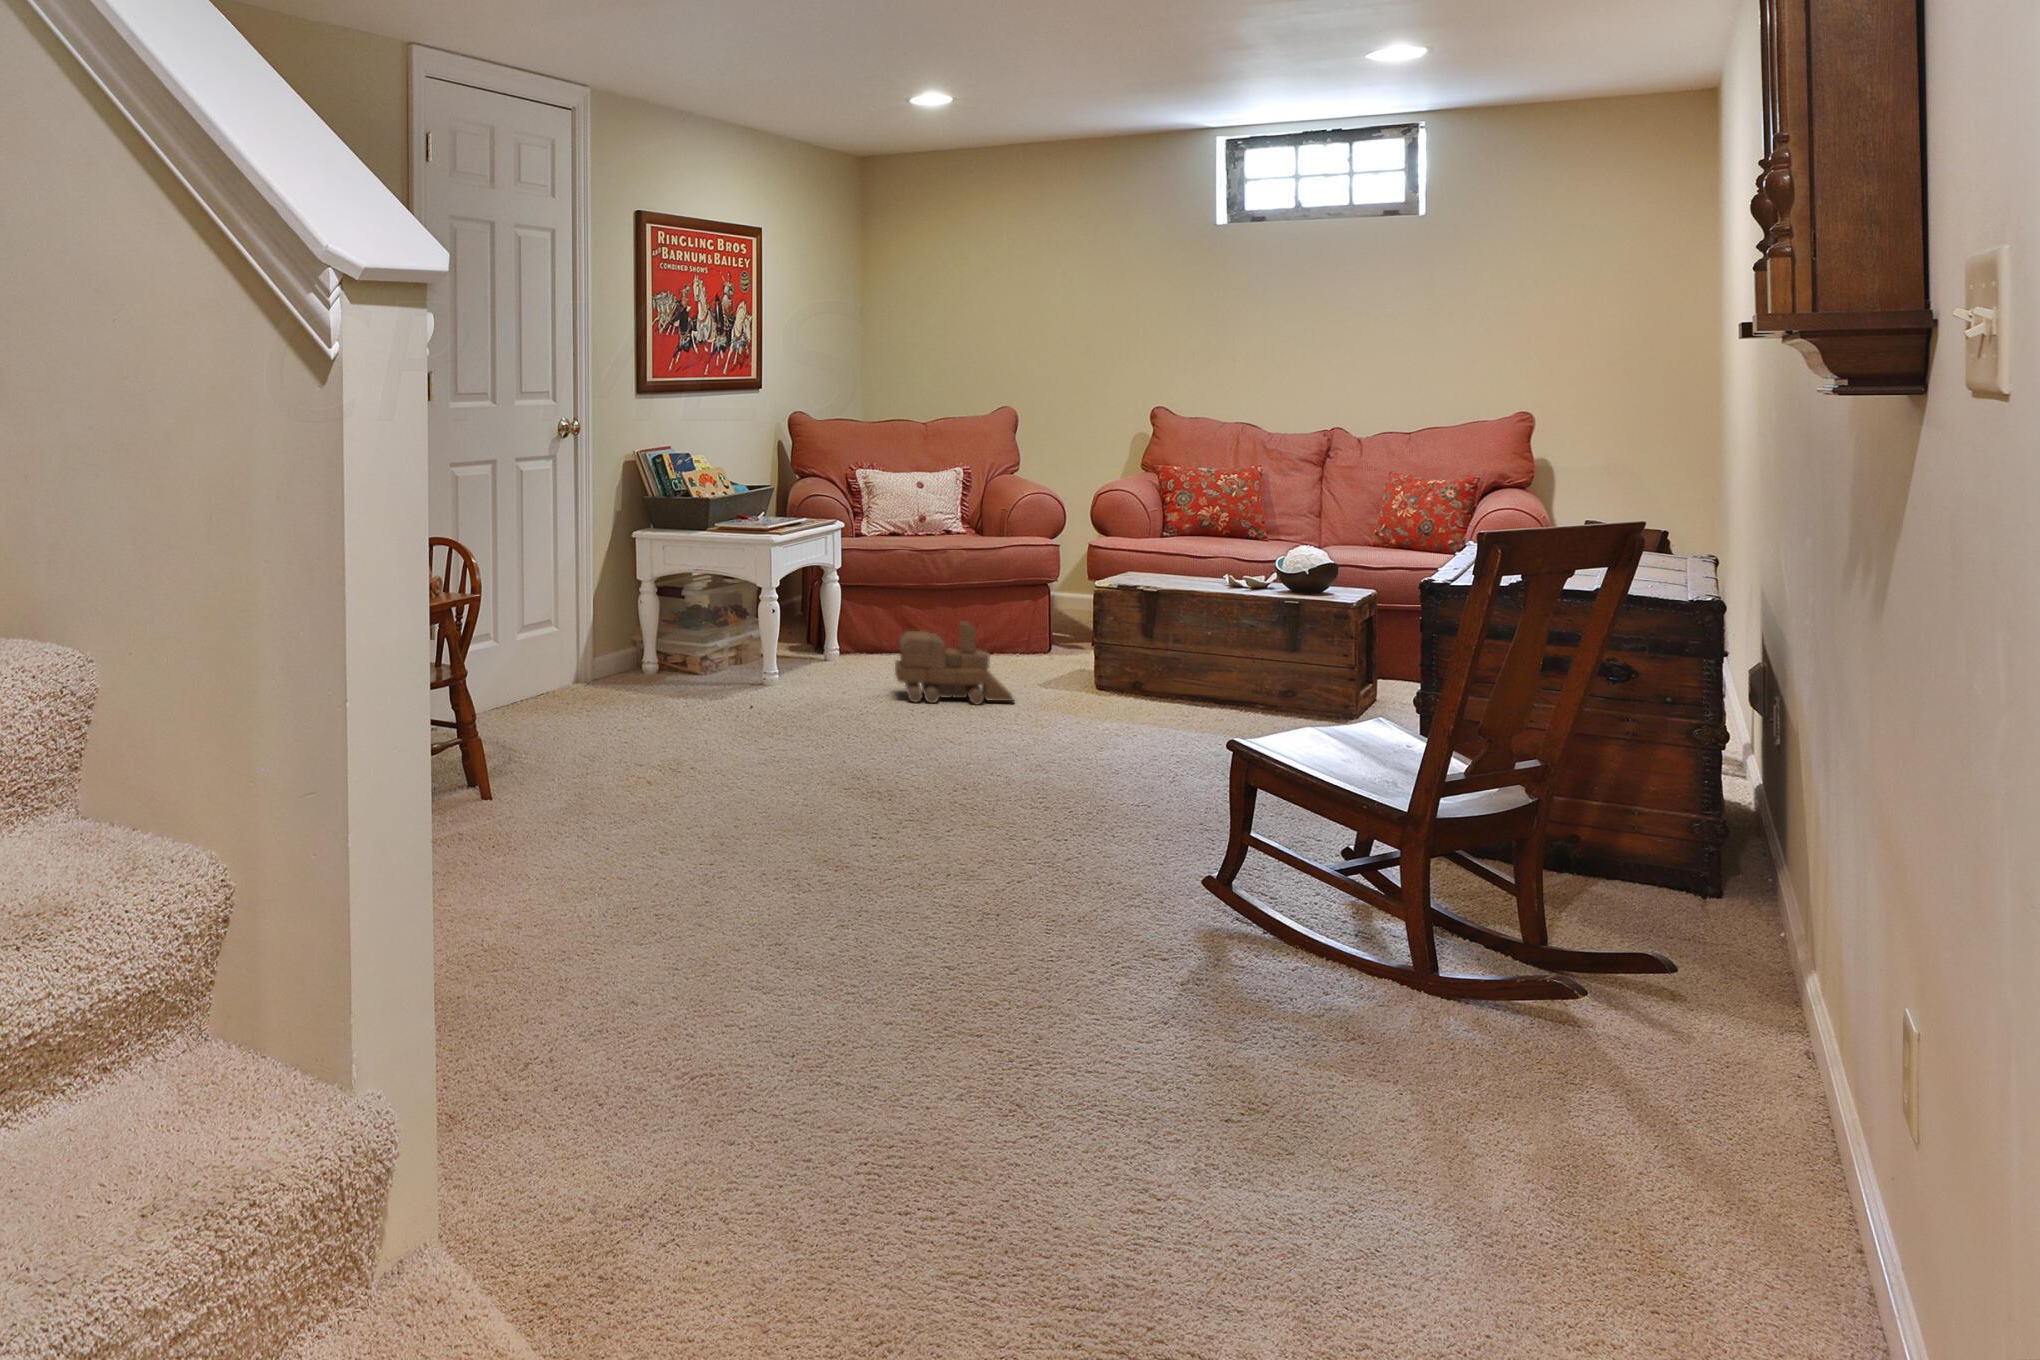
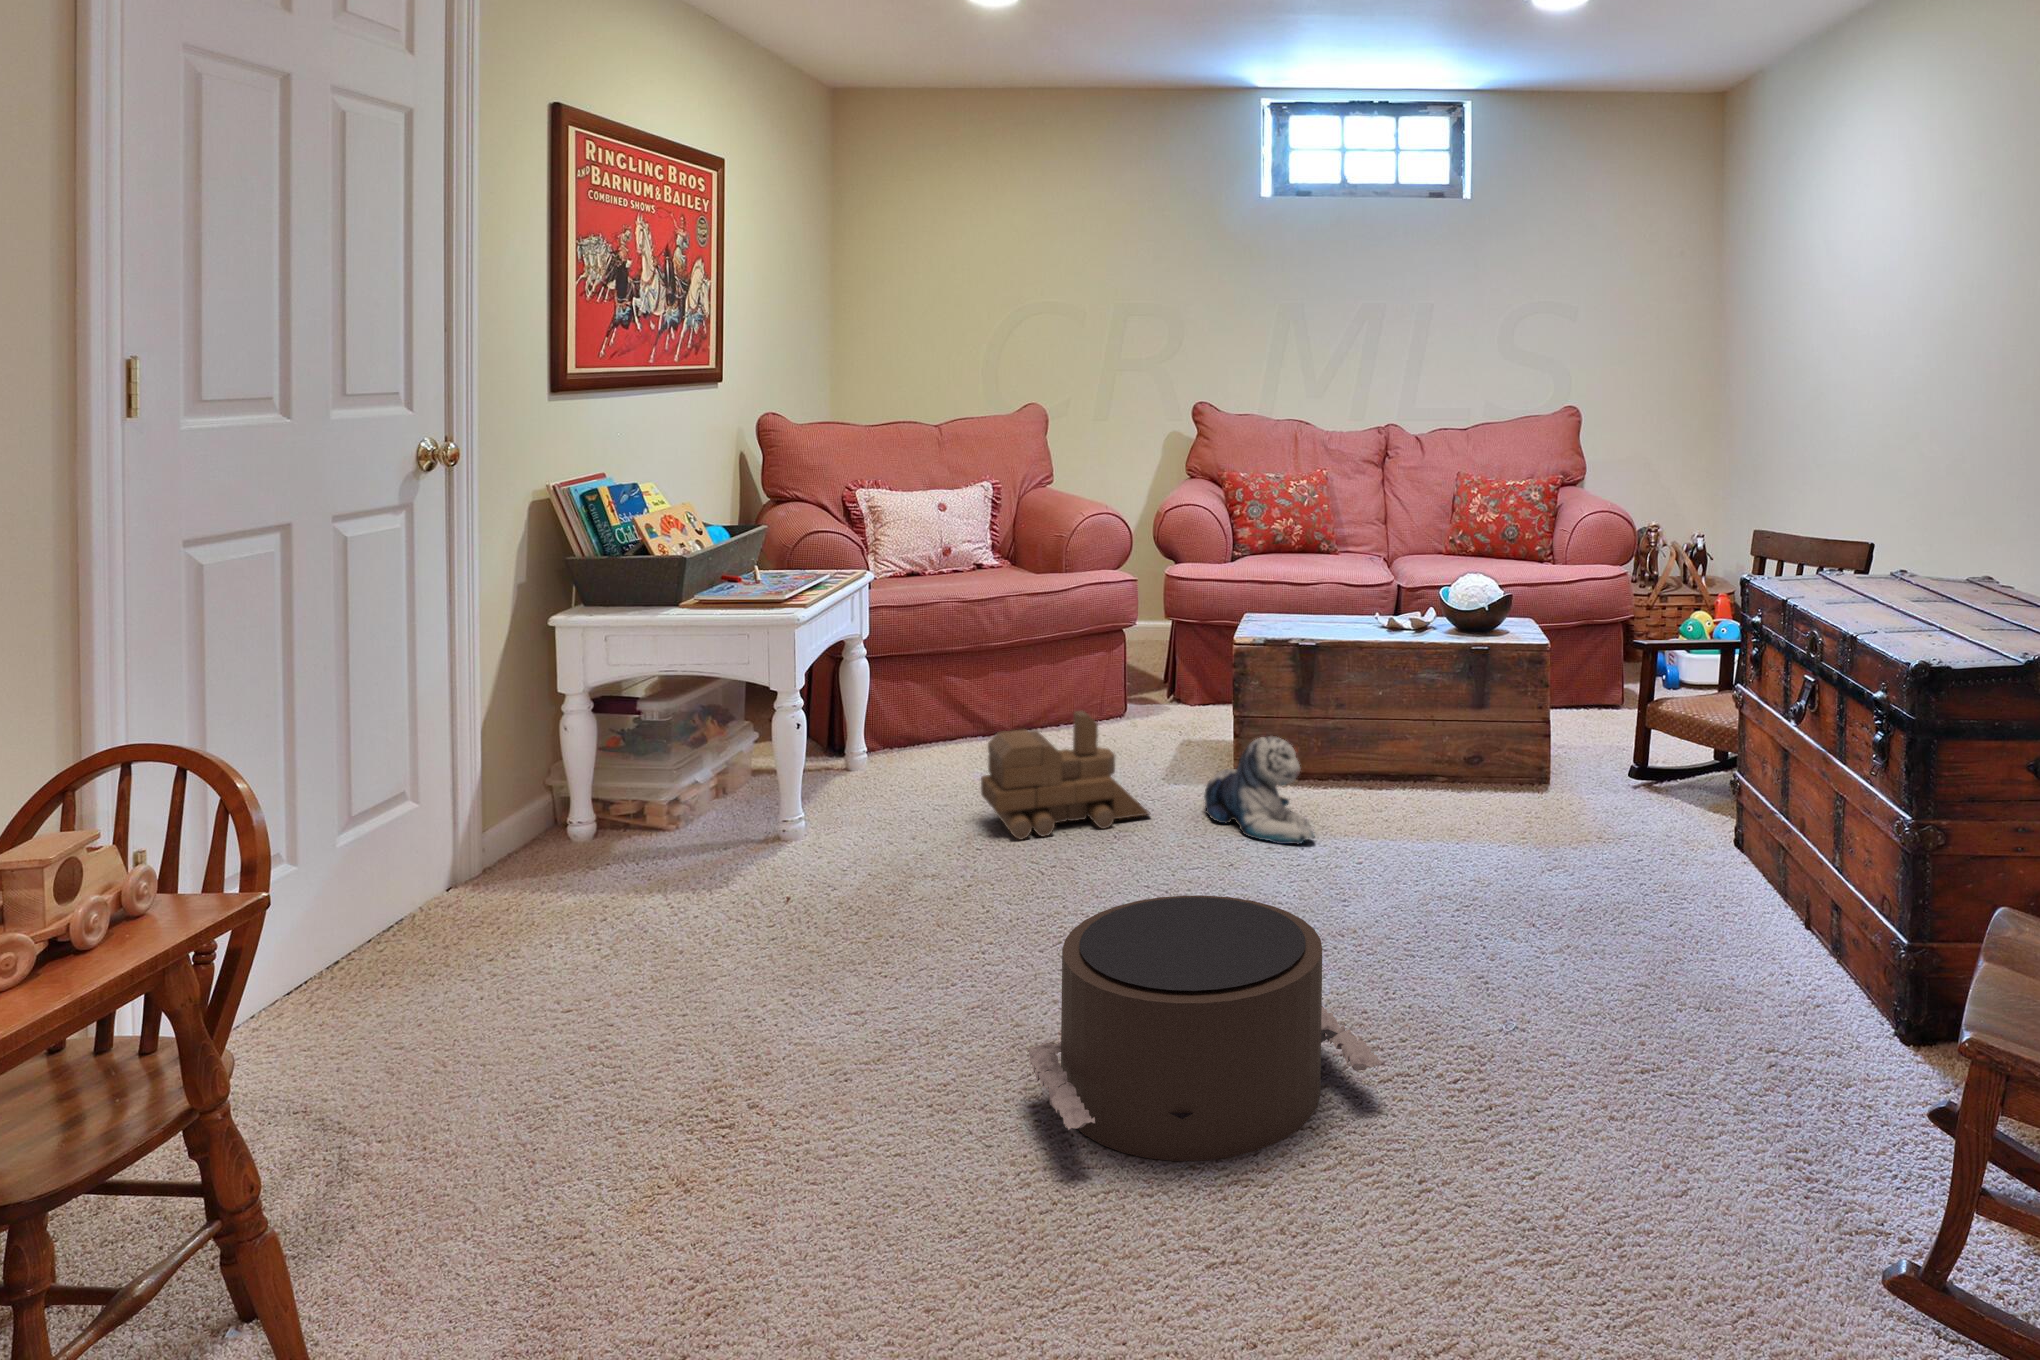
plush toy: none [1056,650,1125,727] -> present [1204,736,1315,844]
pouf: none [827,699,1029,826] -> present [1027,895,1381,1161]

